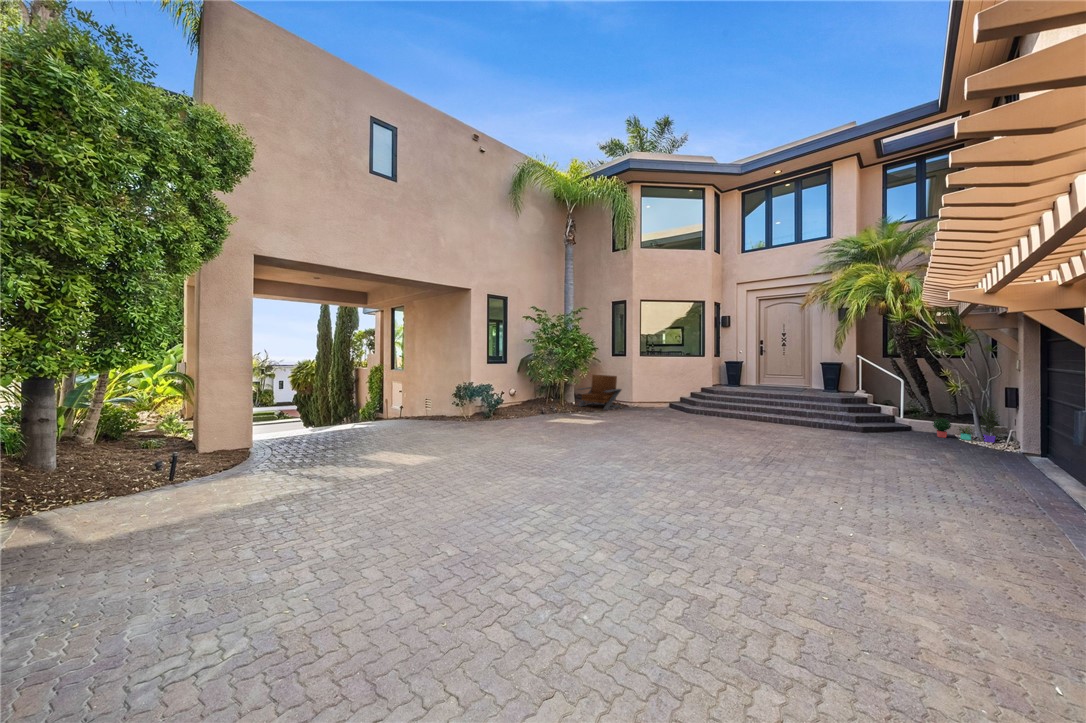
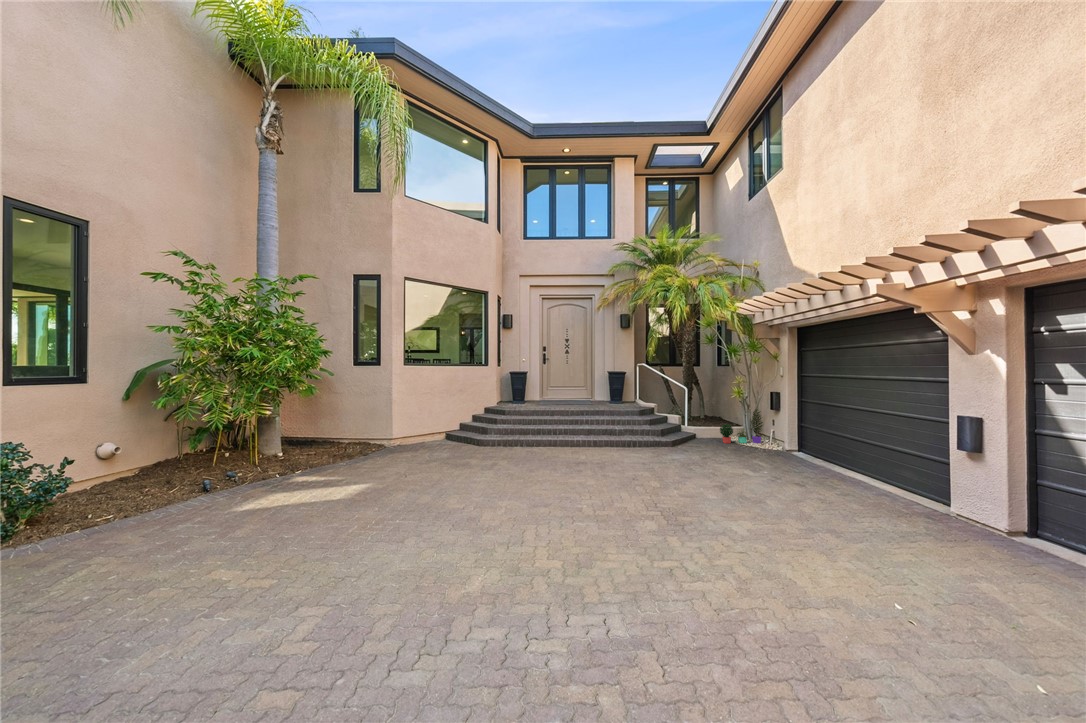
lounge chair: present [578,375,621,410] -> none [285,397,371,460]

